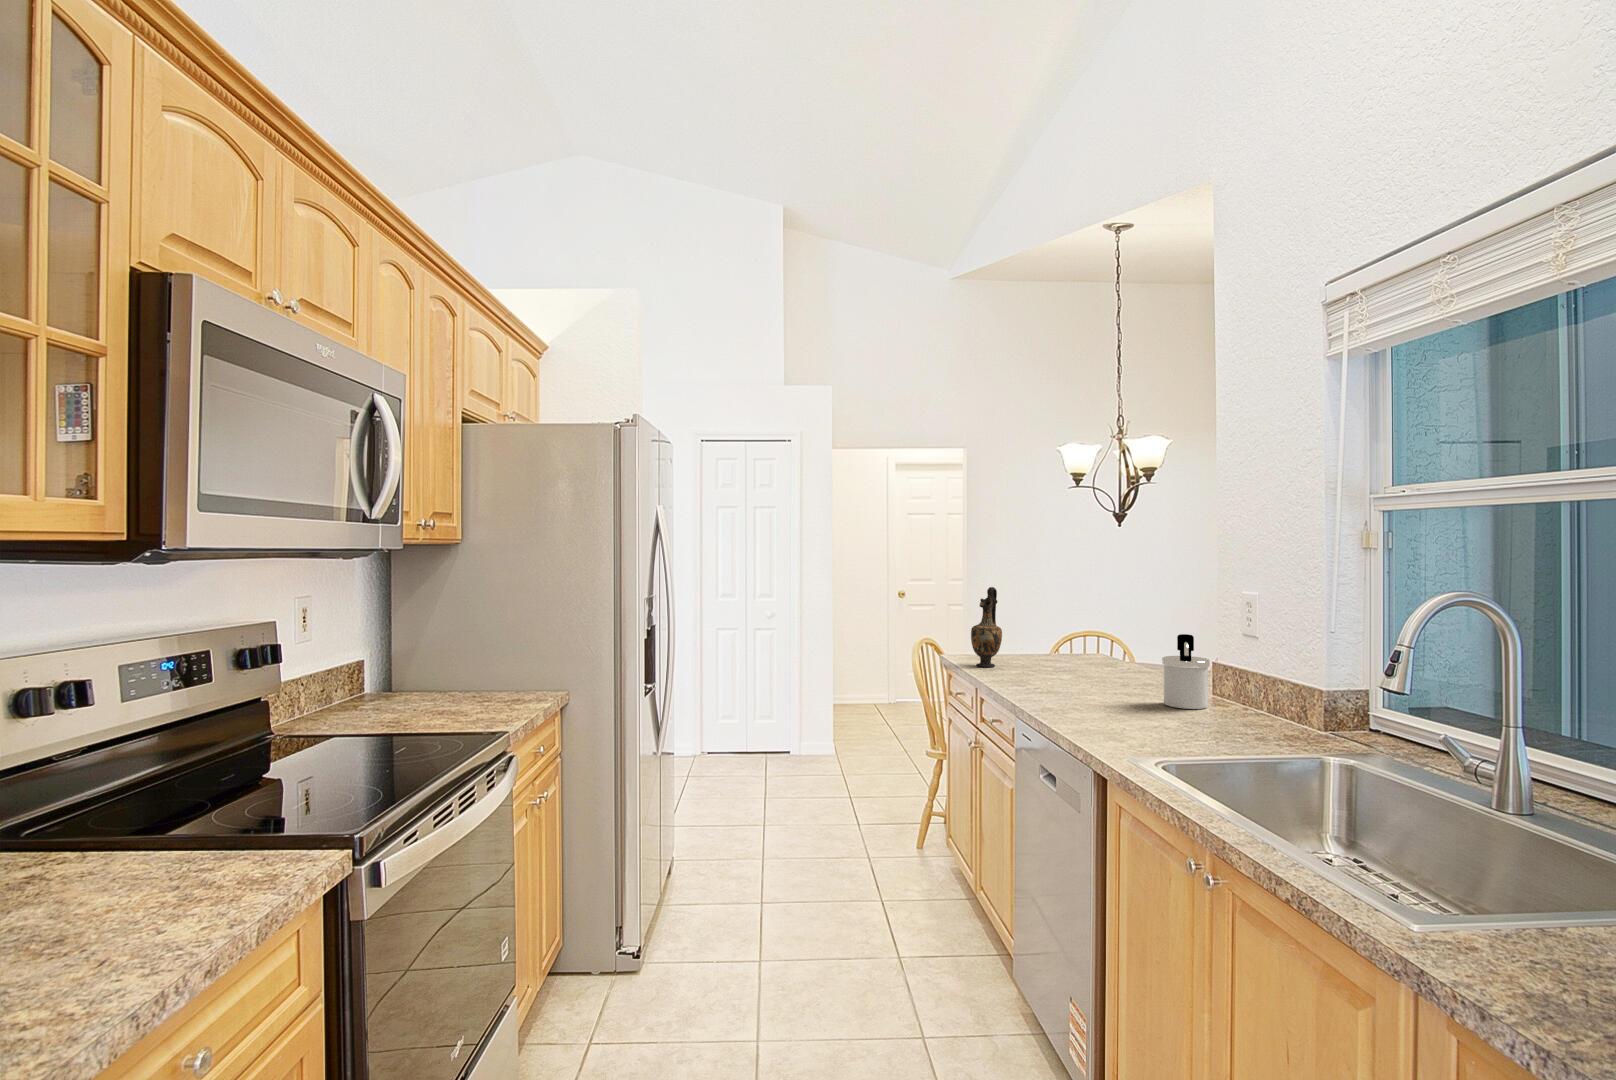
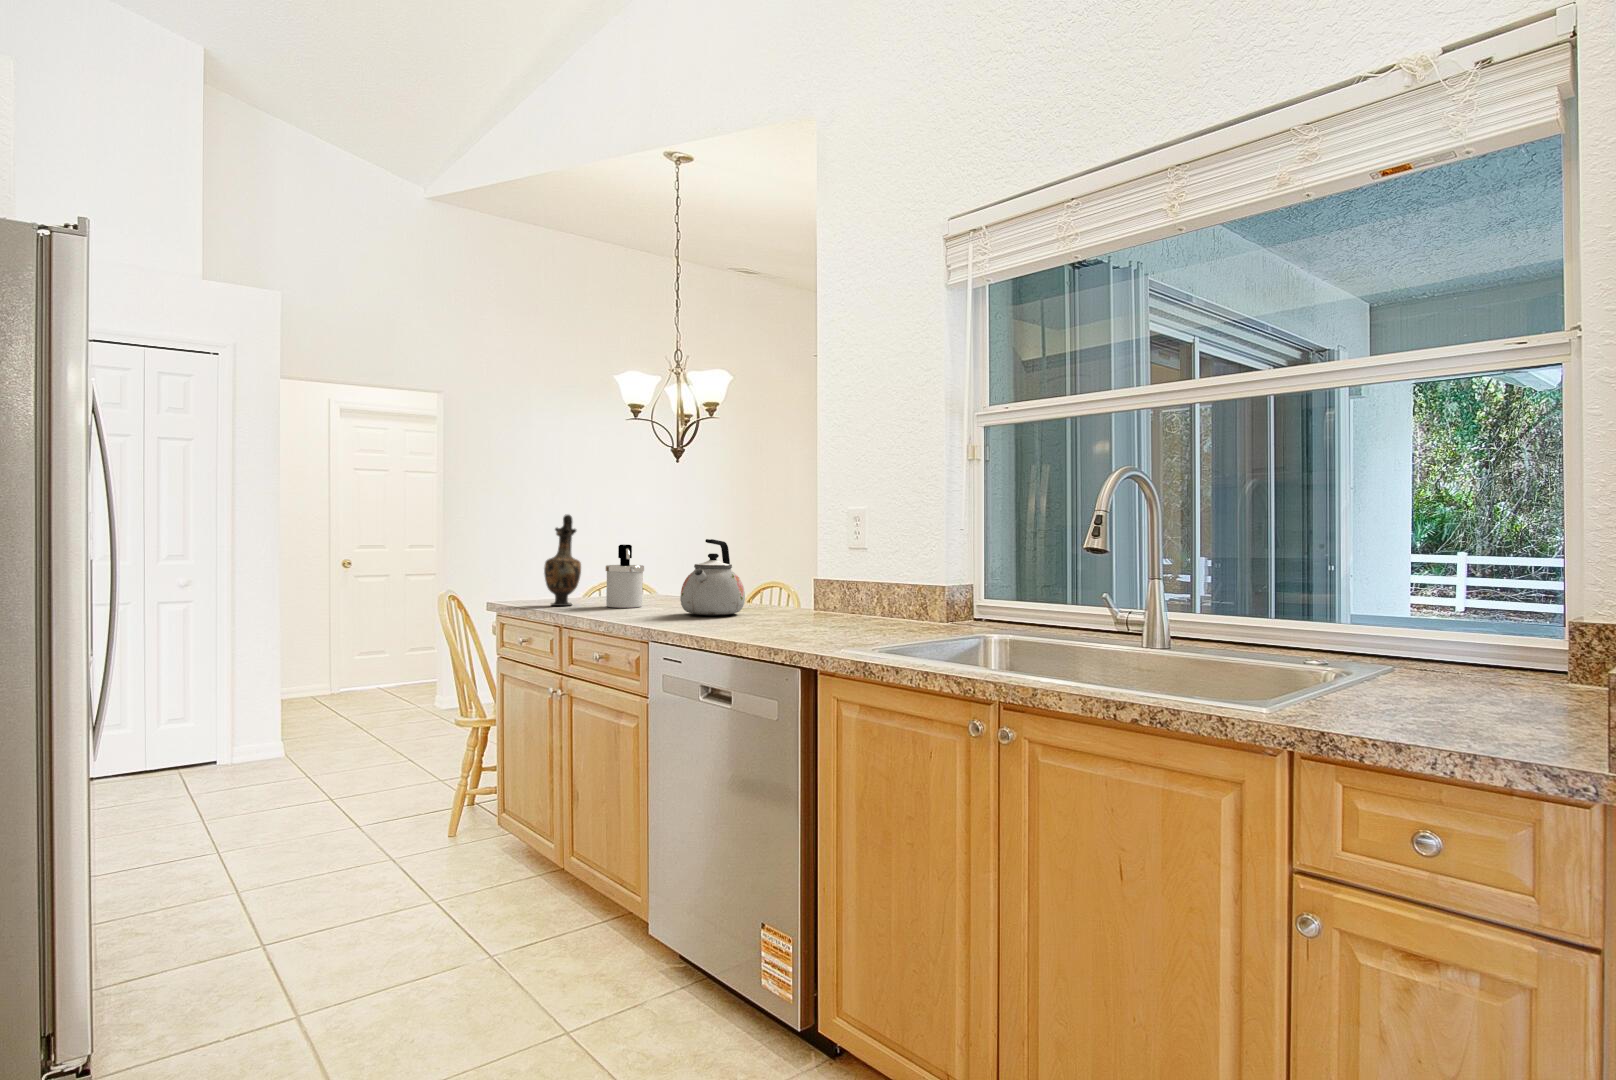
kettle: none [1062,621,1125,694] -> present [680,539,745,616]
soap dispenser: present [1162,634,1210,709] -> present [605,545,644,608]

